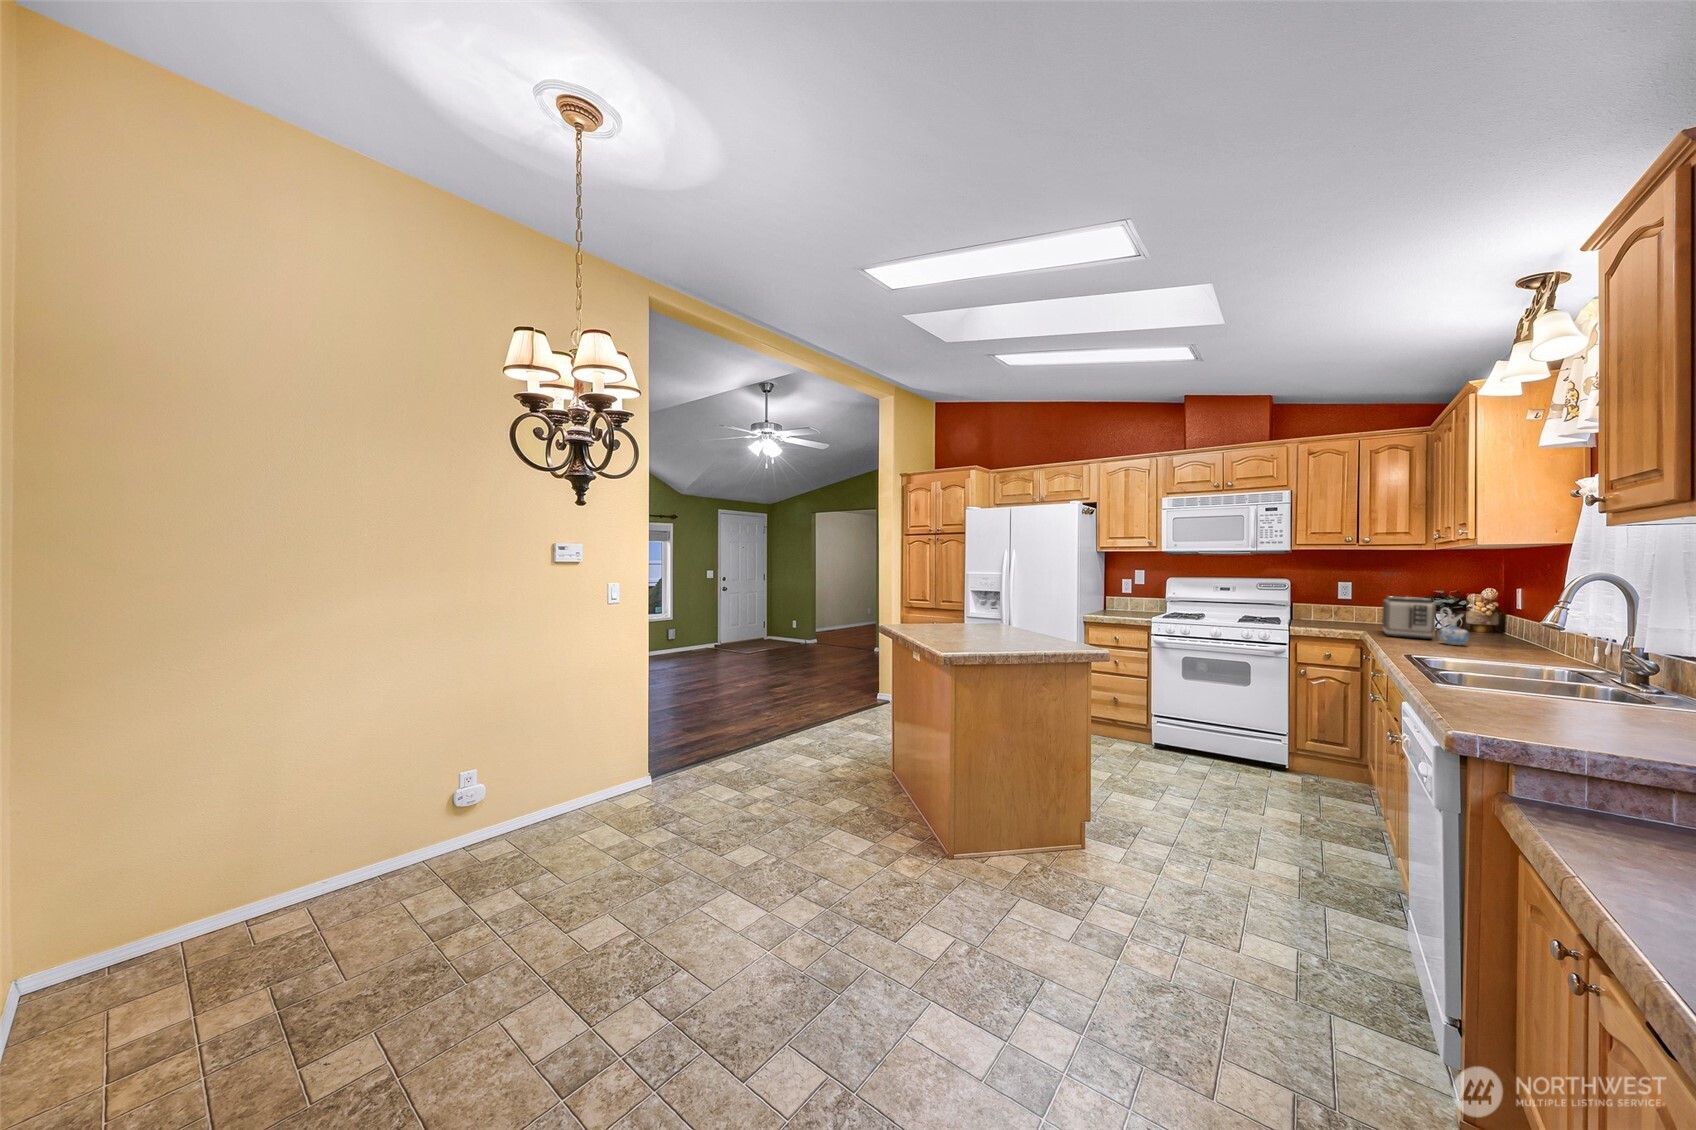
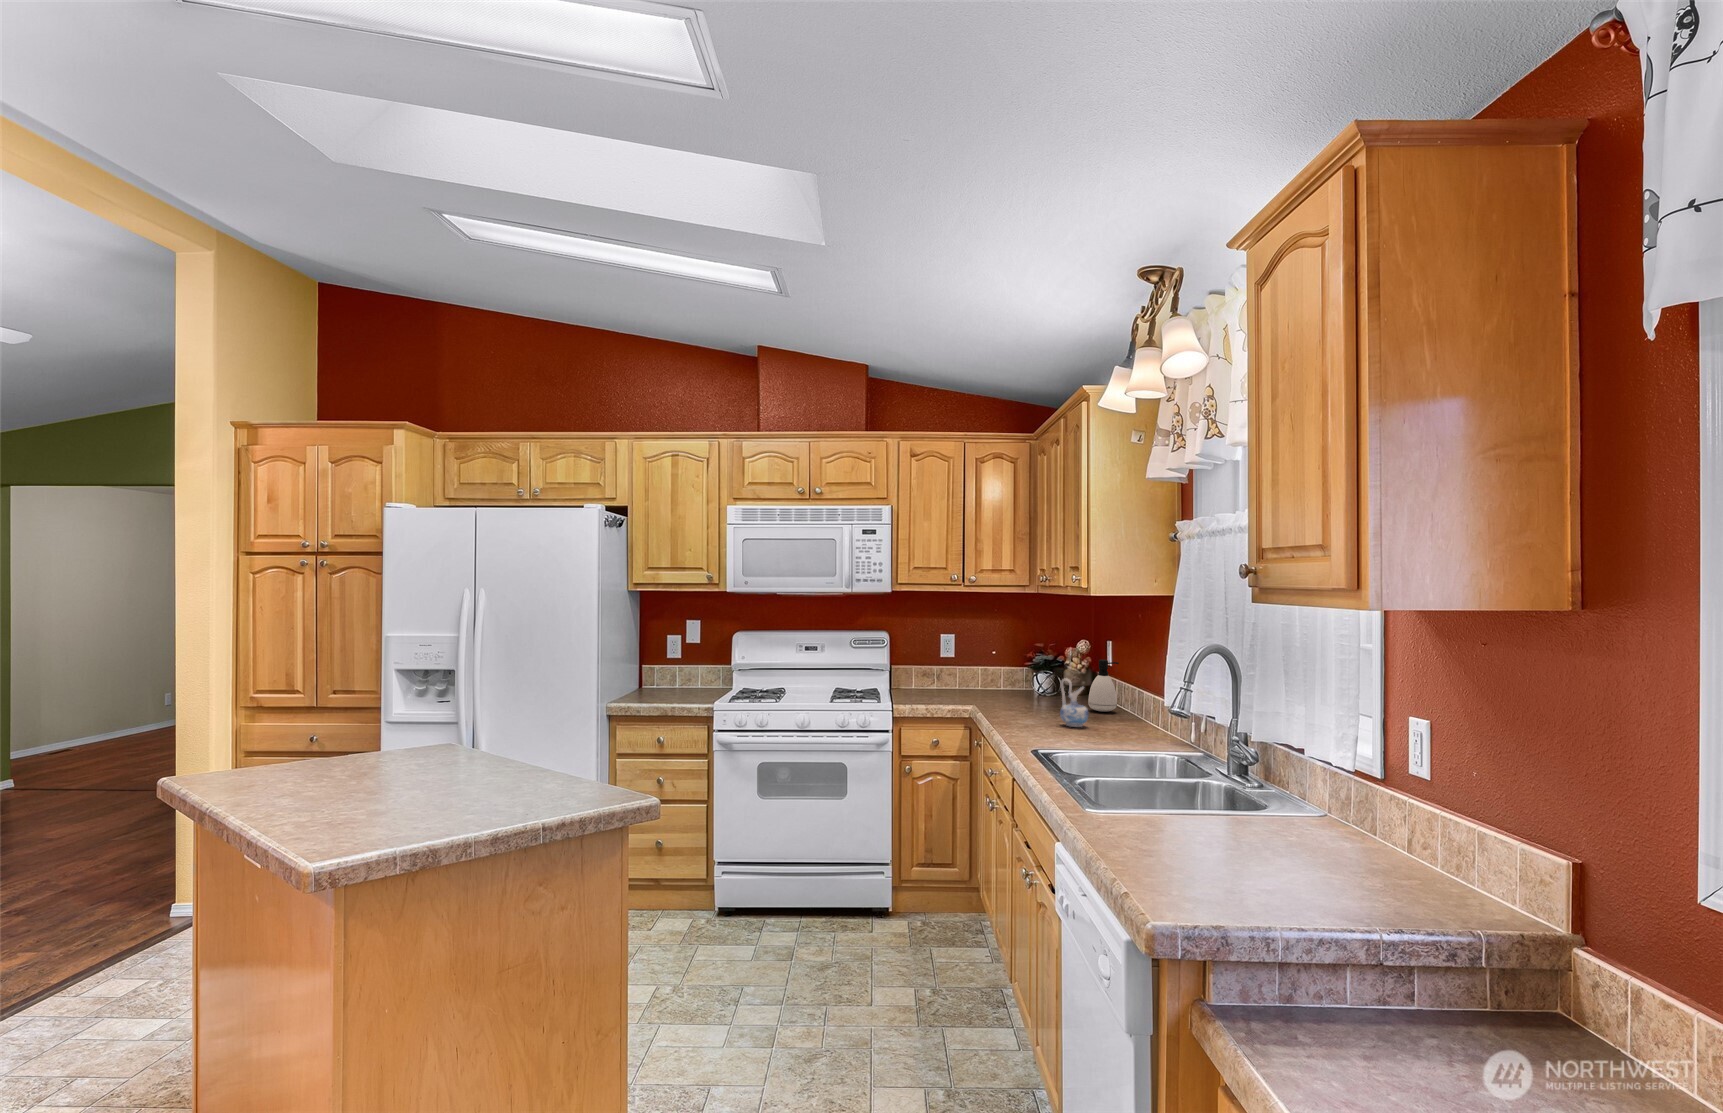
toaster: present [1382,597,1436,639] -> none [995,659,1054,718]
soap dispenser: none [1480,599,1515,641] -> present [1088,660,1119,712]

